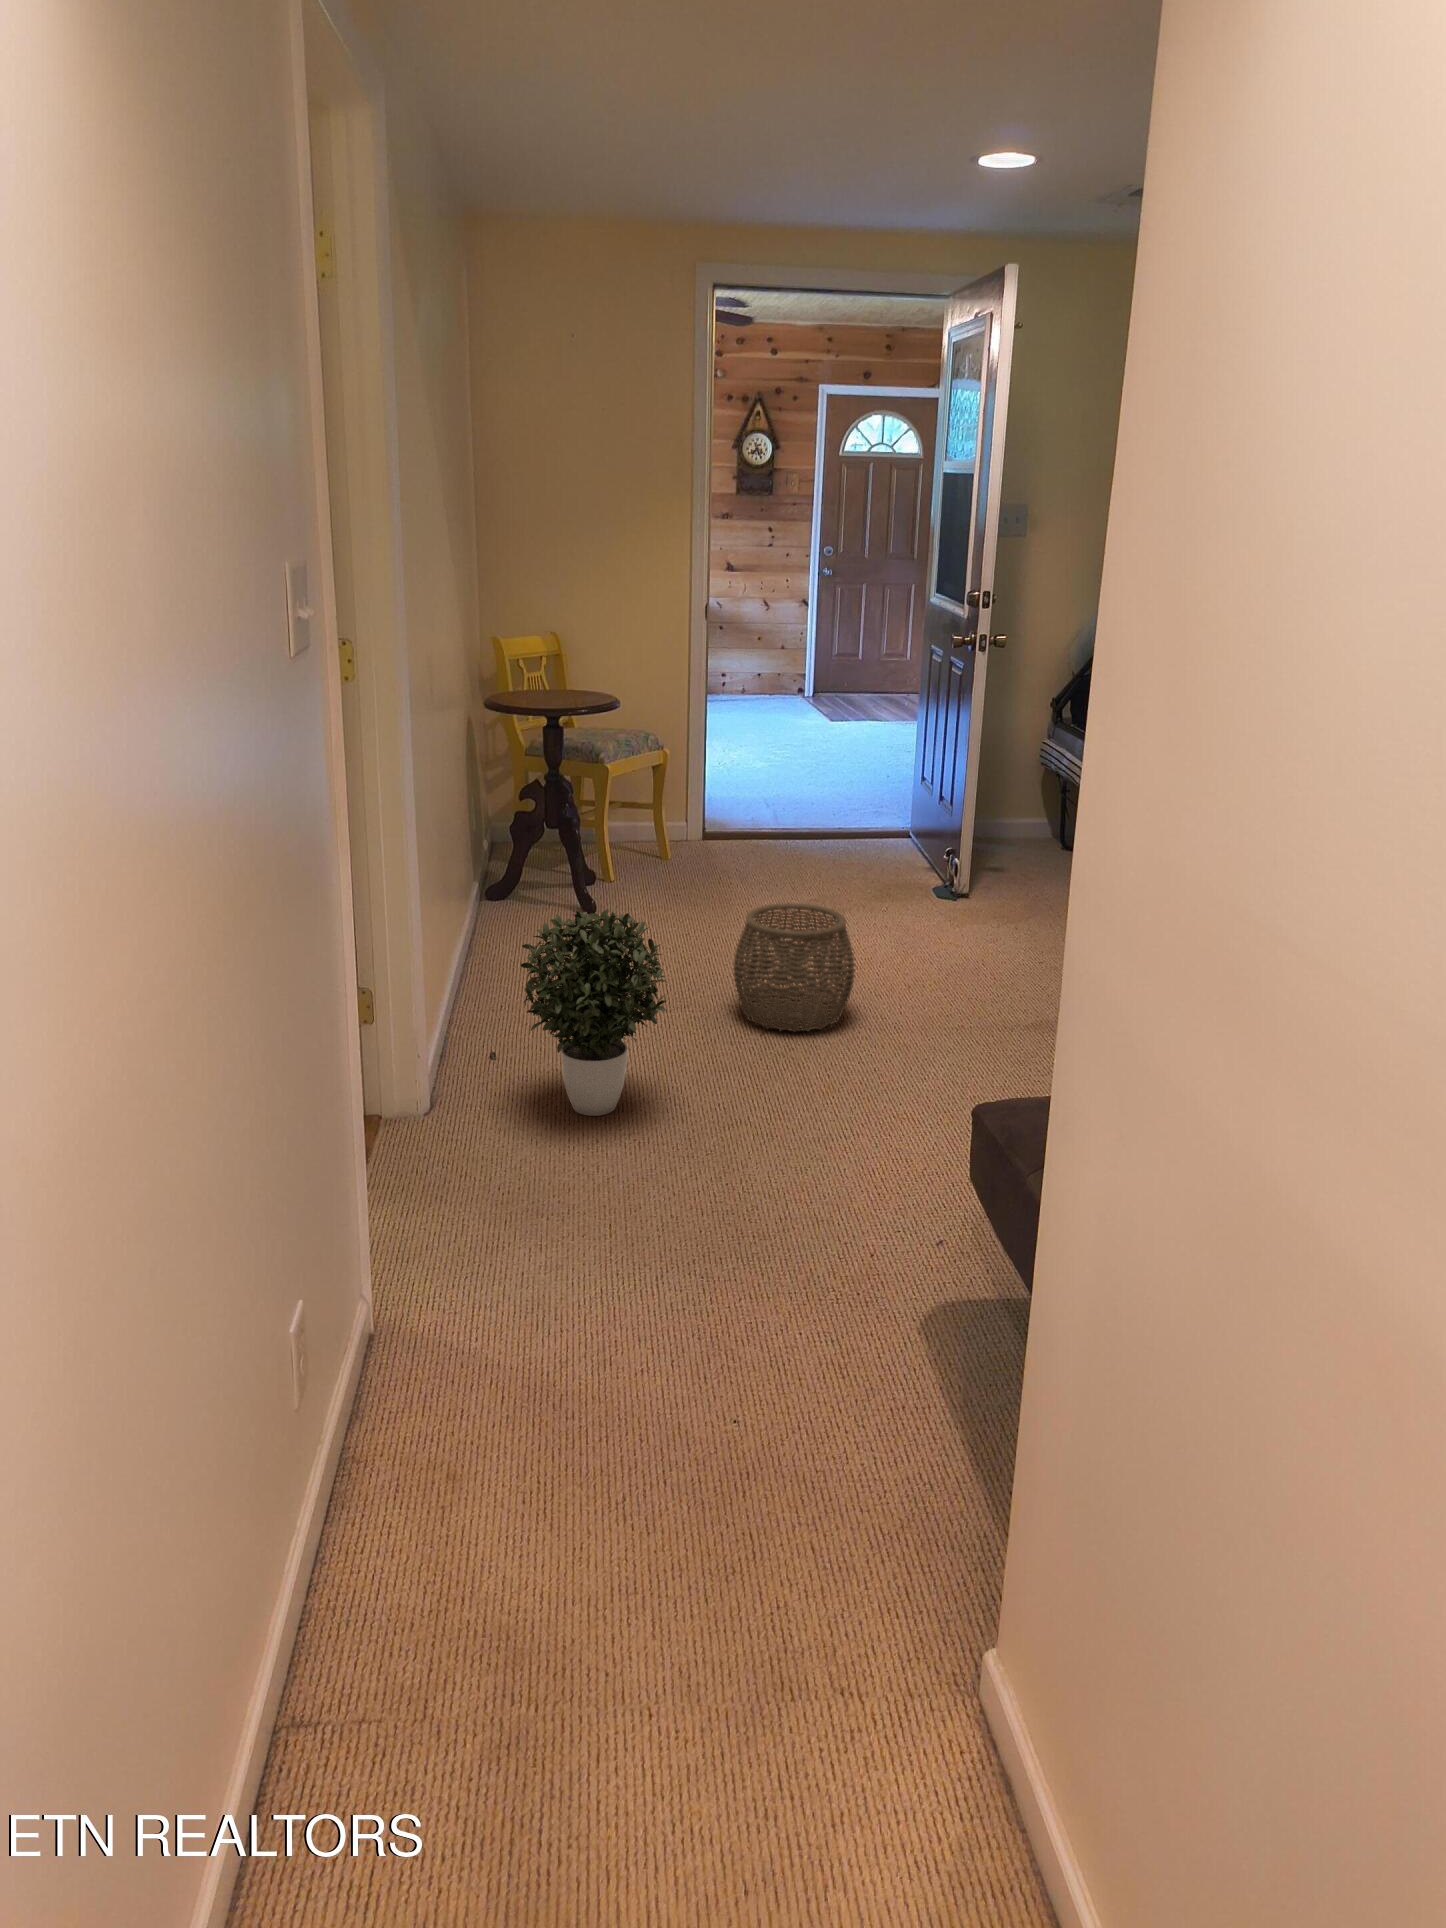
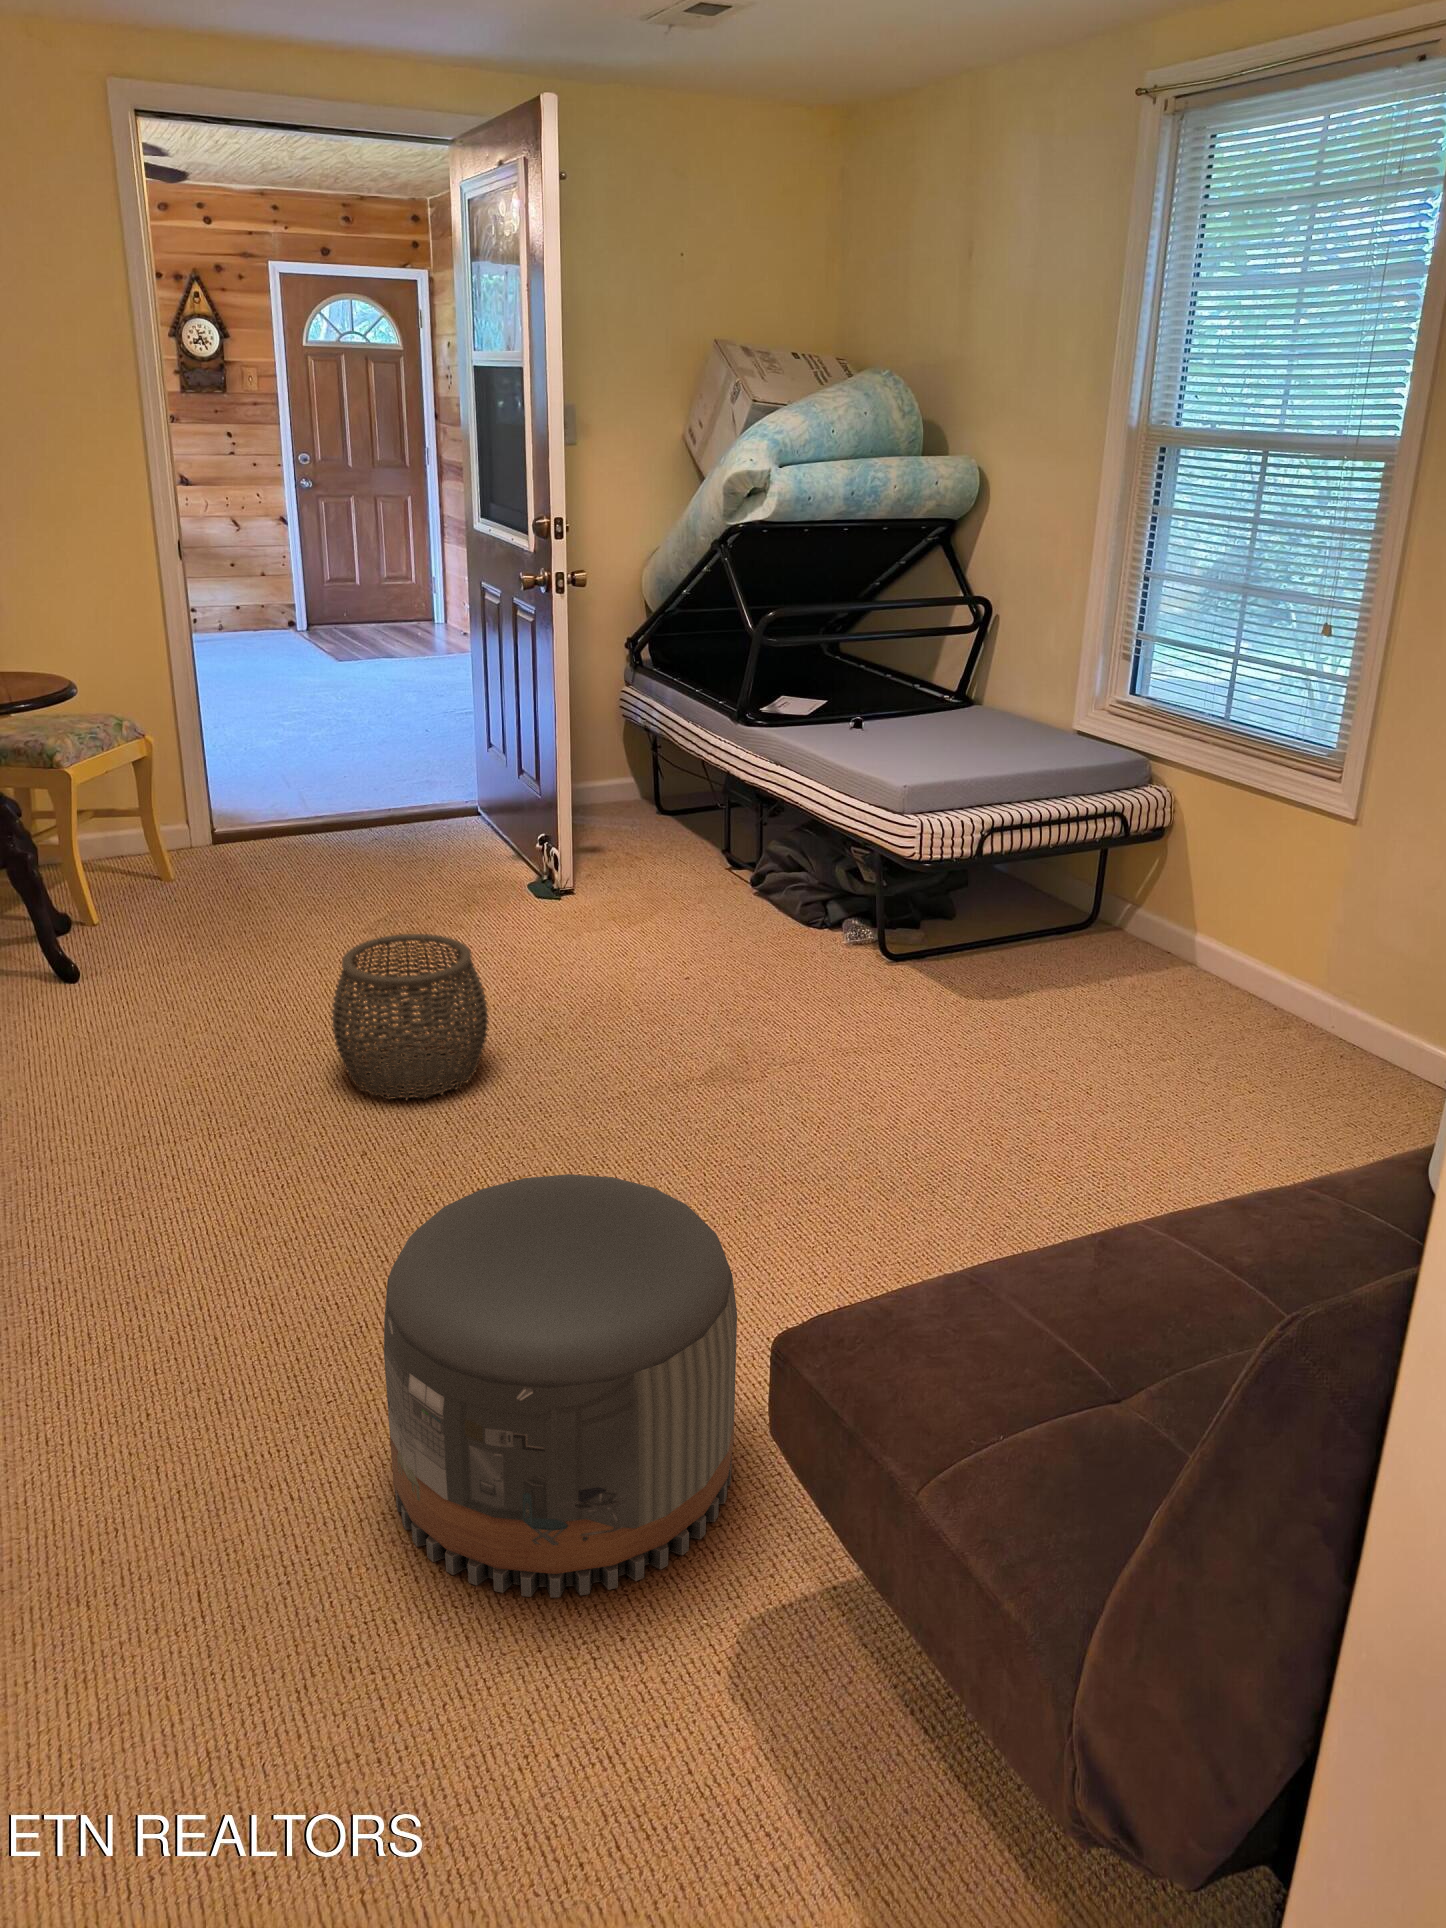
potted plant: present [521,910,667,1116] -> none [56,1004,281,1282]
pouf: none [688,1053,954,1348] -> present [384,1174,737,1597]

